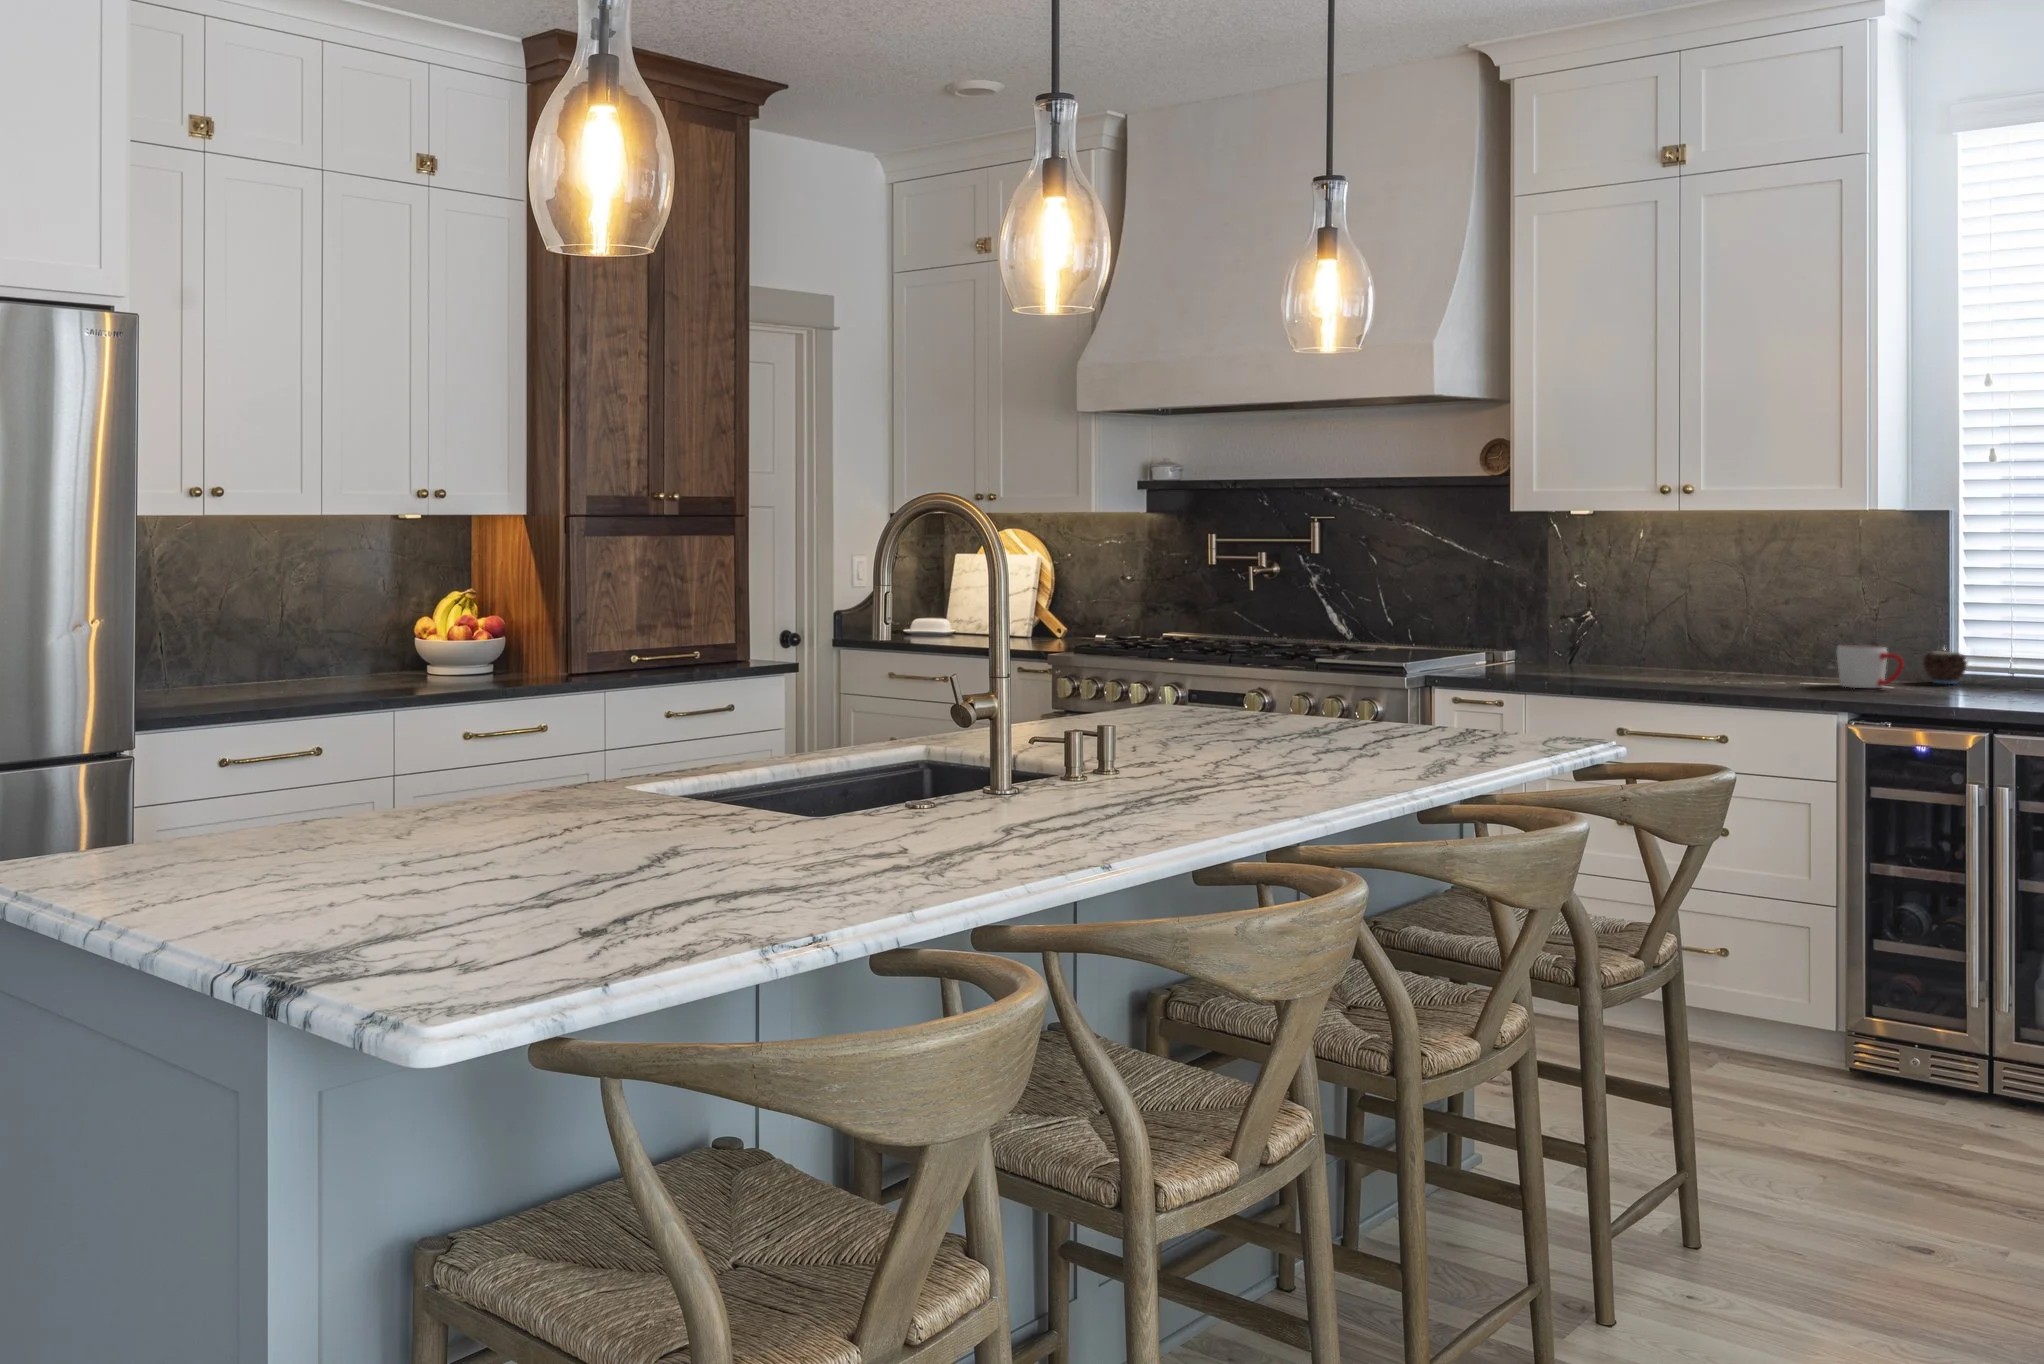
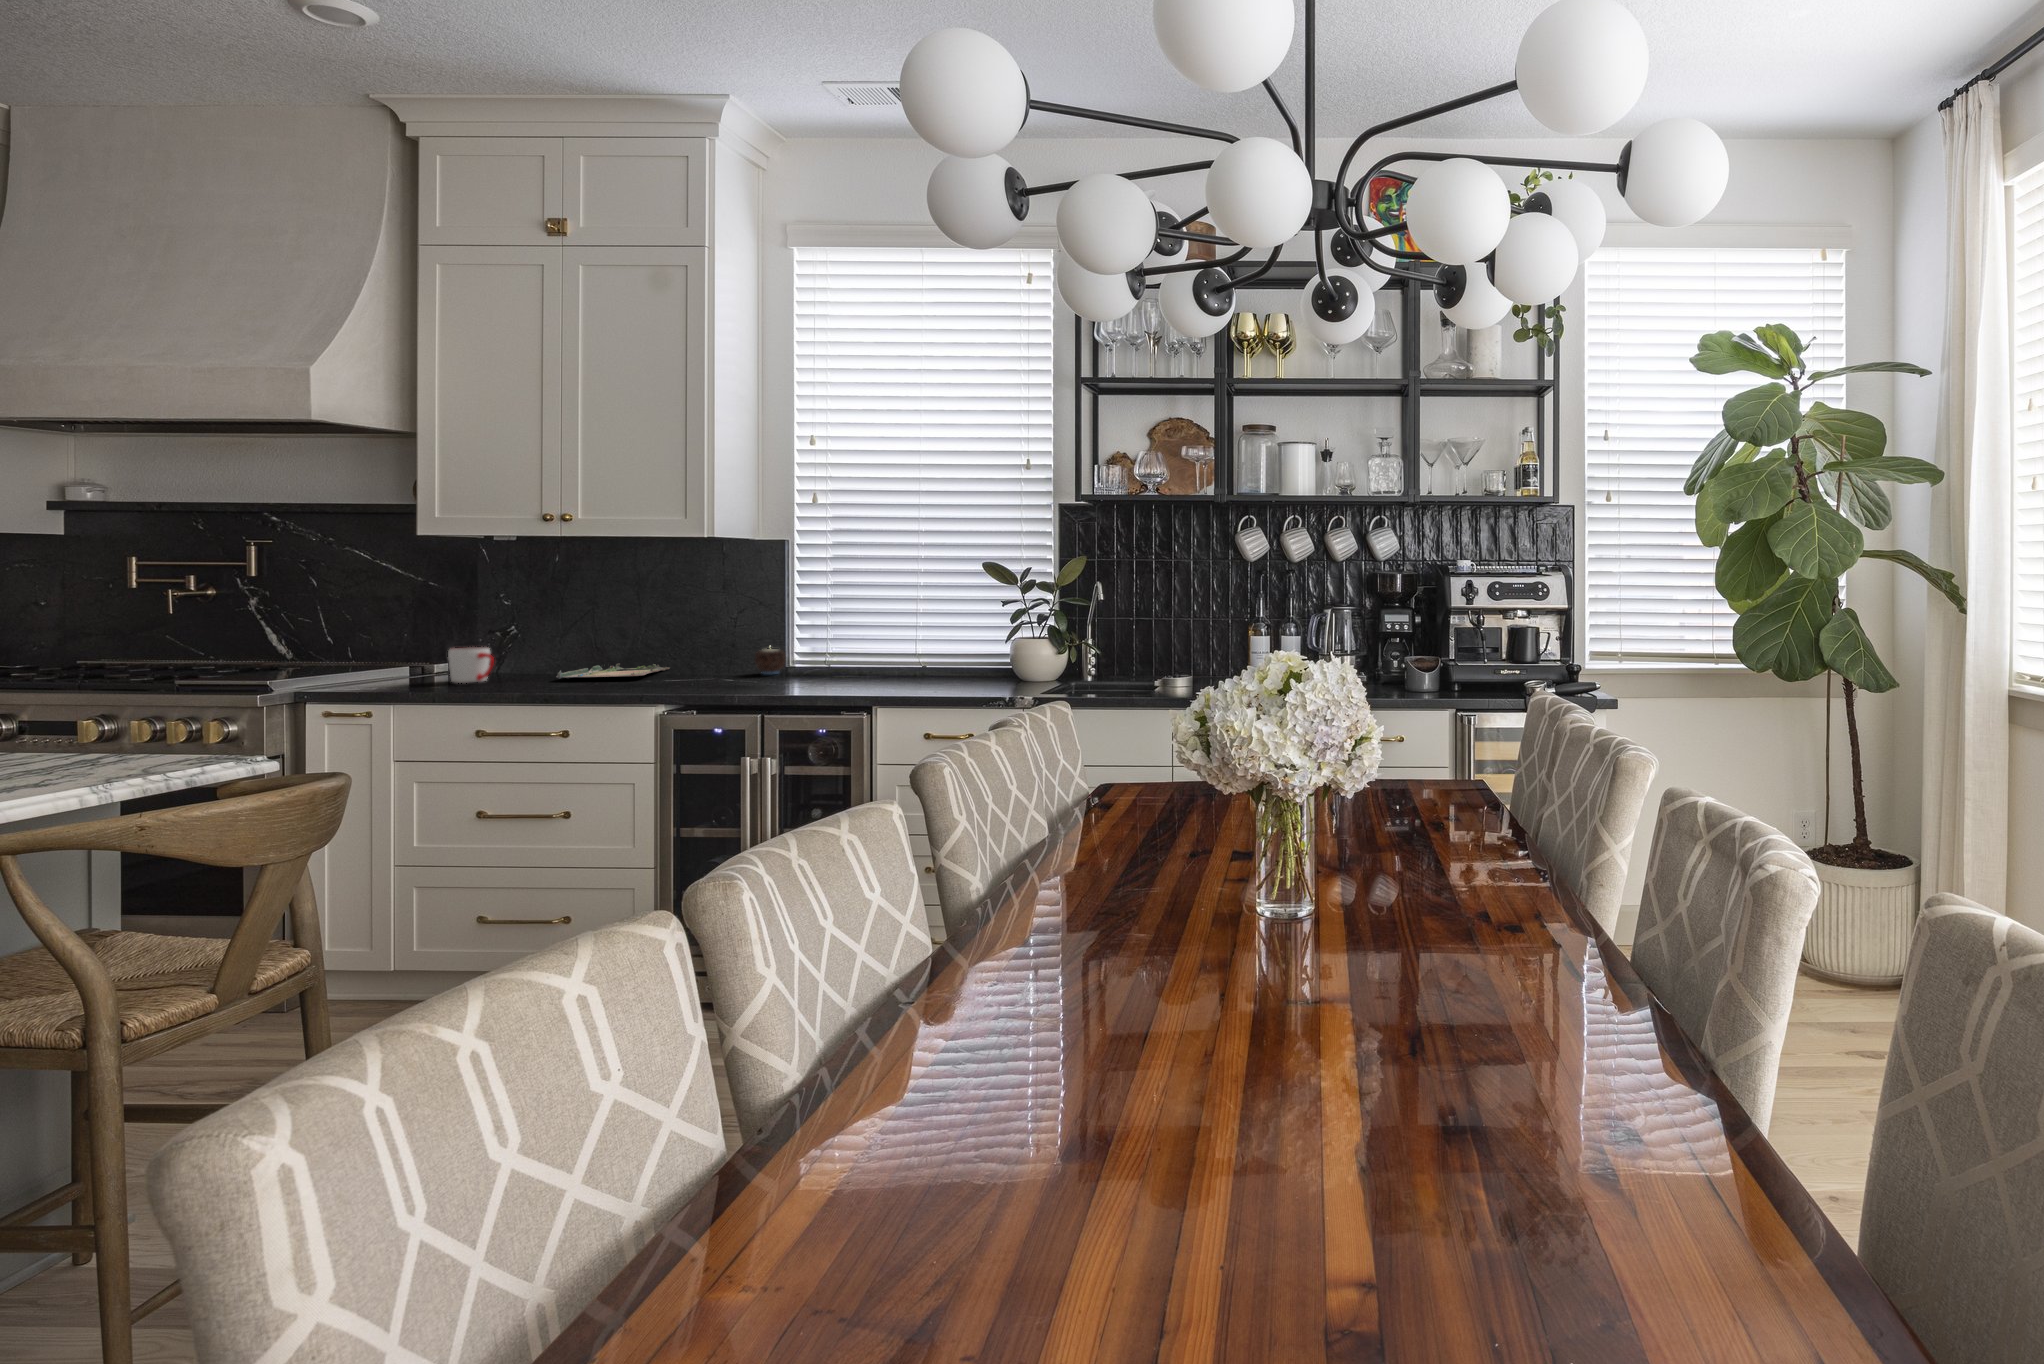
mug: present [1837,645,1904,688] -> present [448,647,494,683]
tray: none [1673,656,1791,676] -> present [556,664,670,679]

